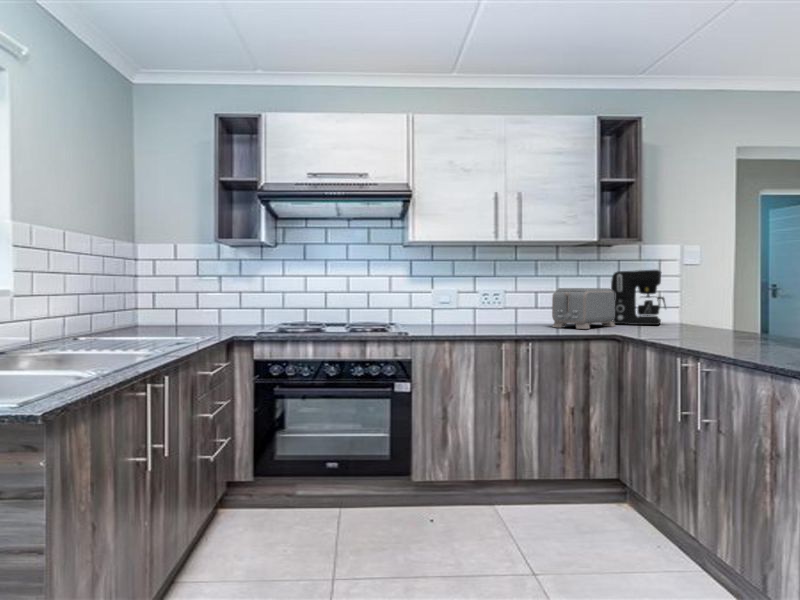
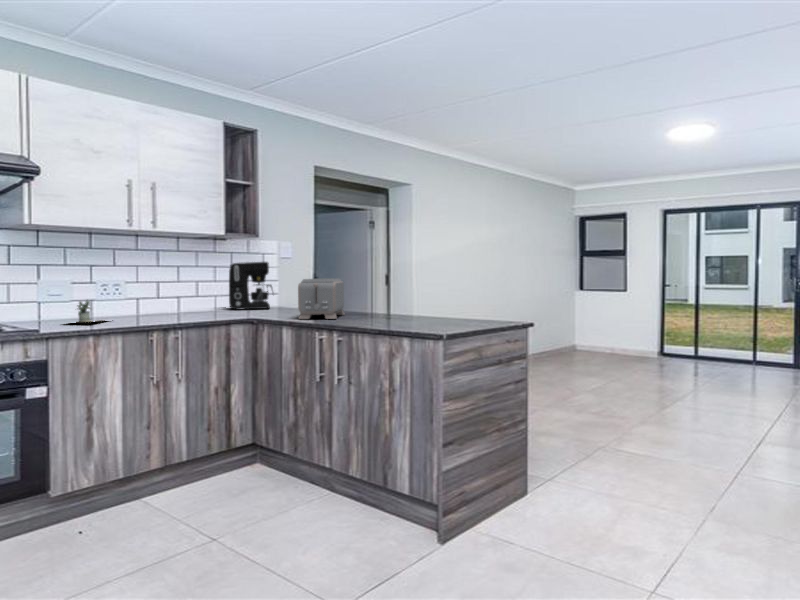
toaster: present [552,288,615,329] -> present [298,278,345,319]
potted plant: none [434,306,494,327] -> present [77,301,91,322]

